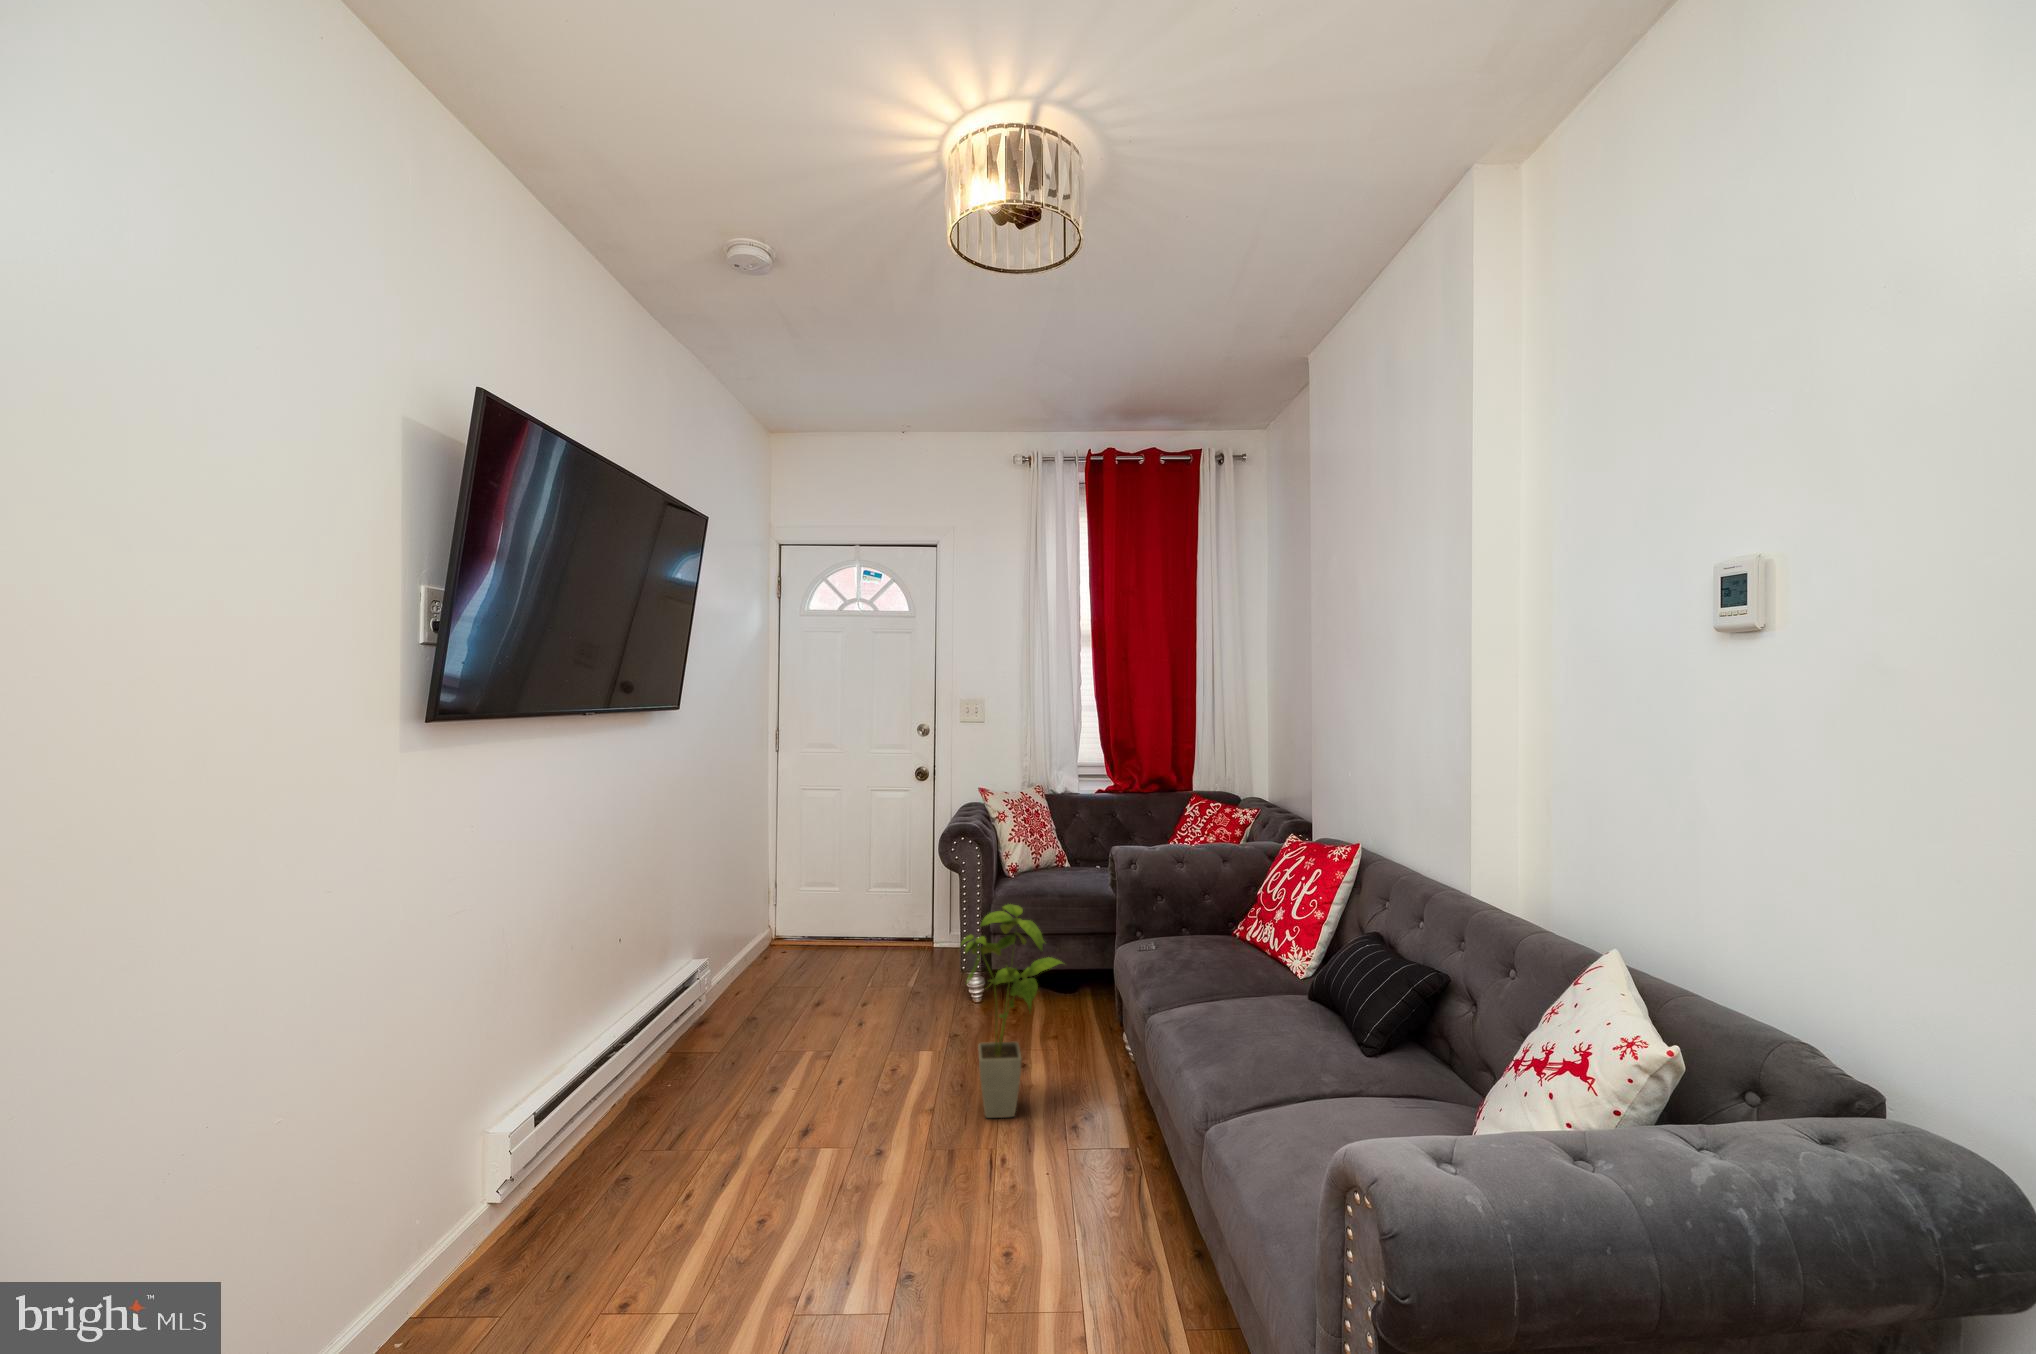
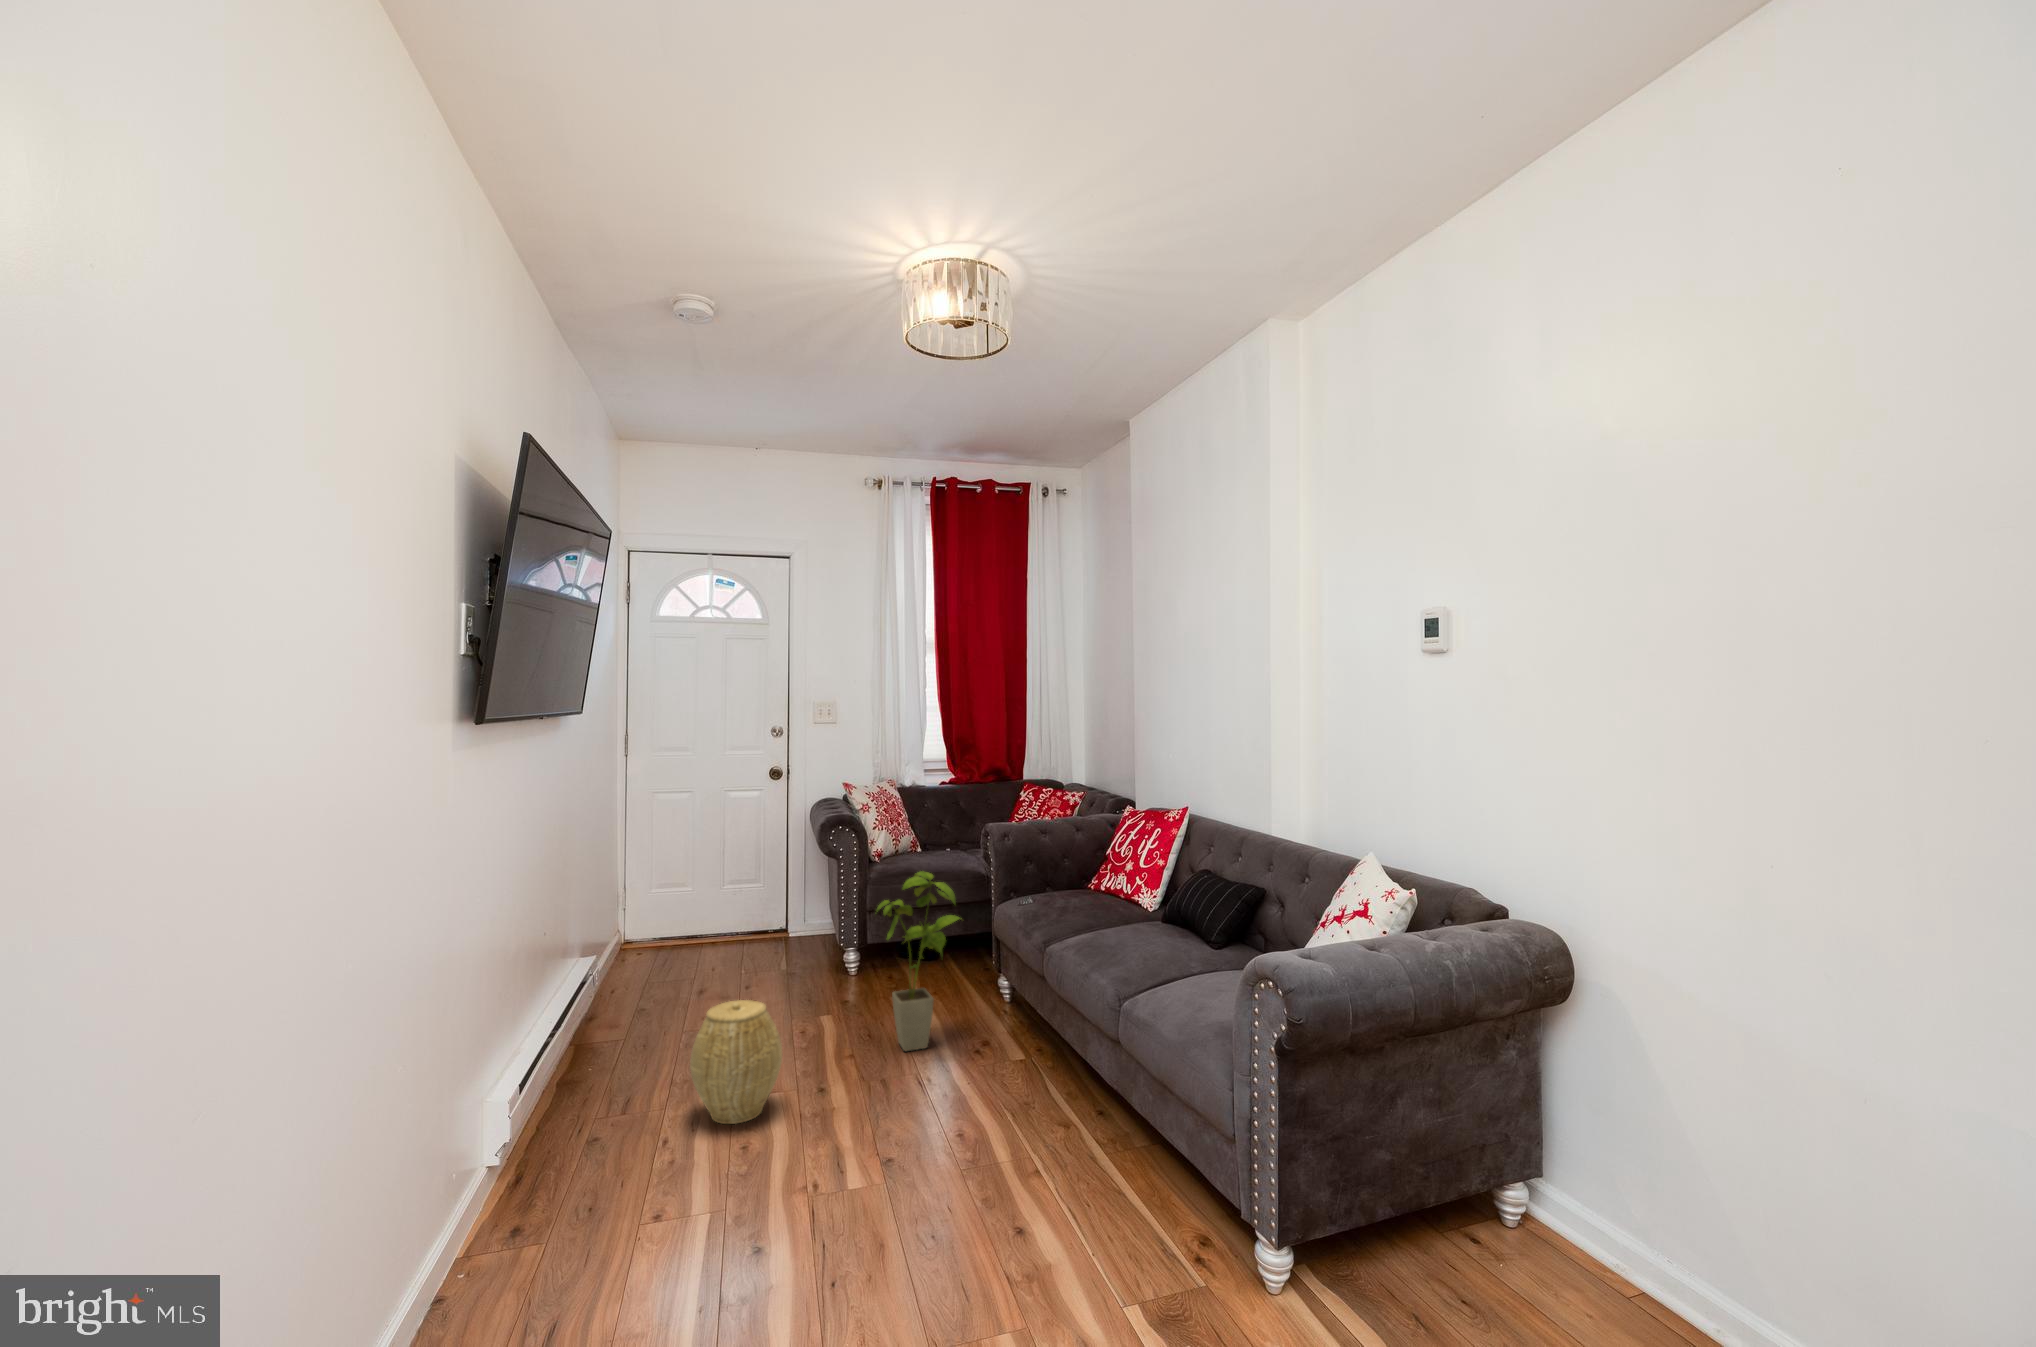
woven basket: none [714,1043,819,1192] -> present [690,1000,782,1124]

